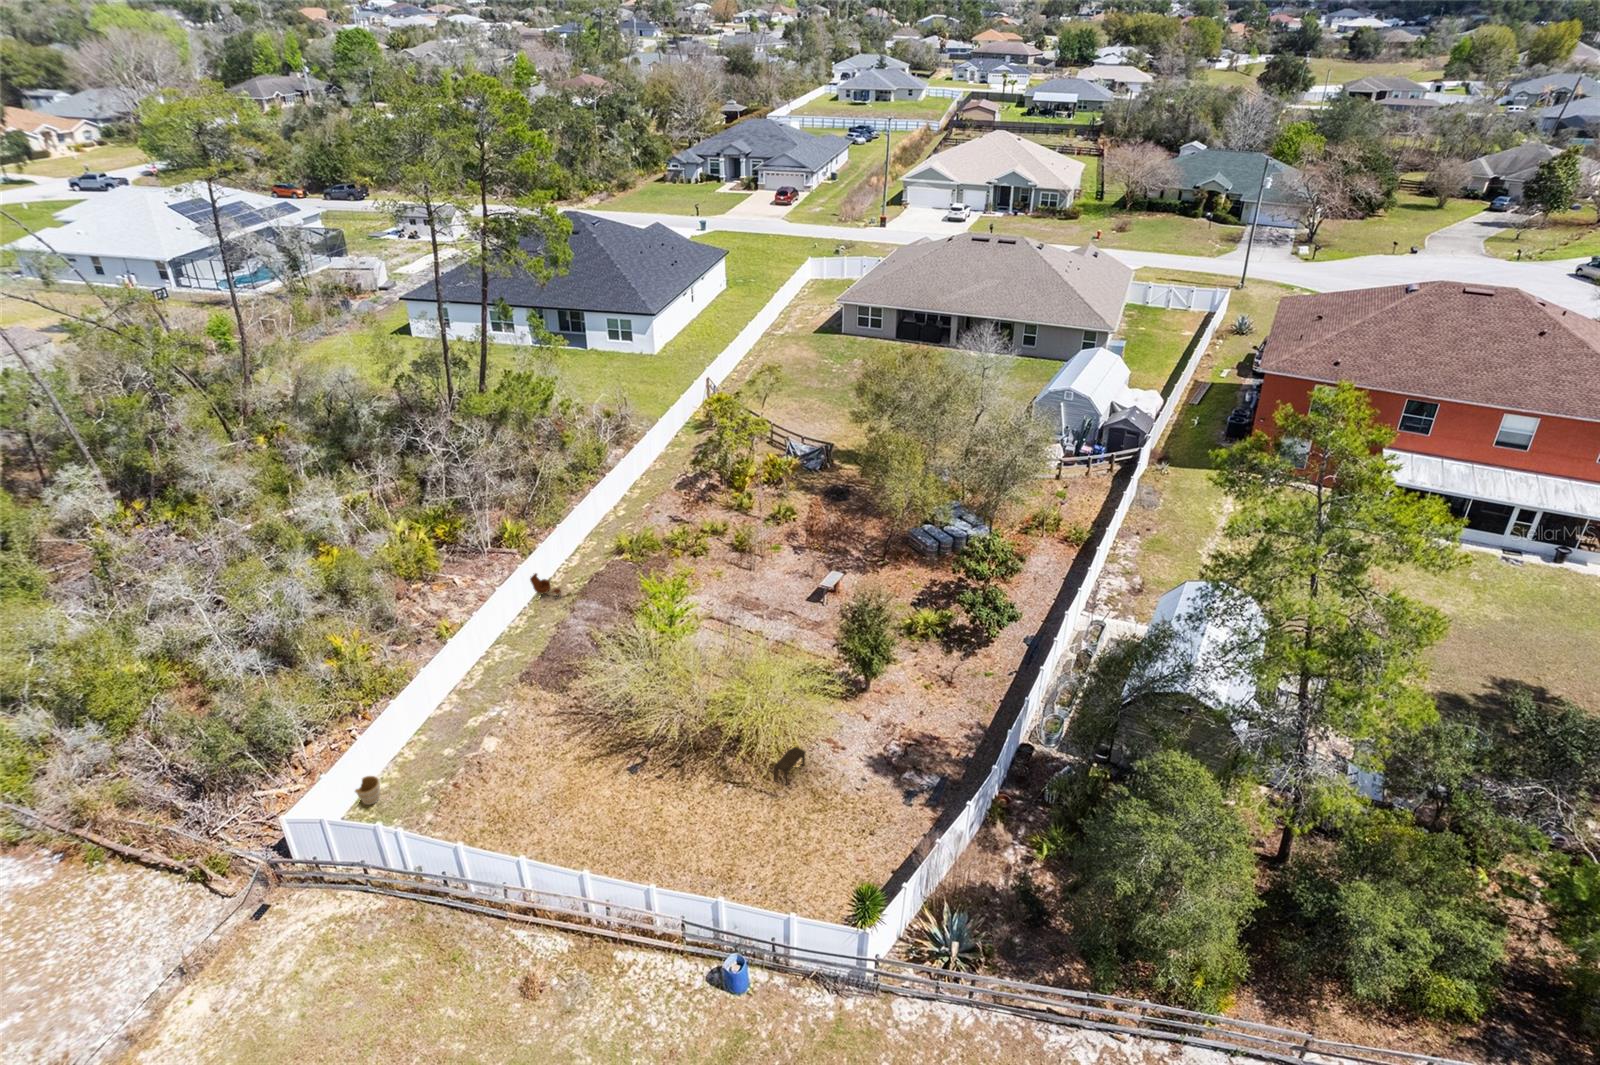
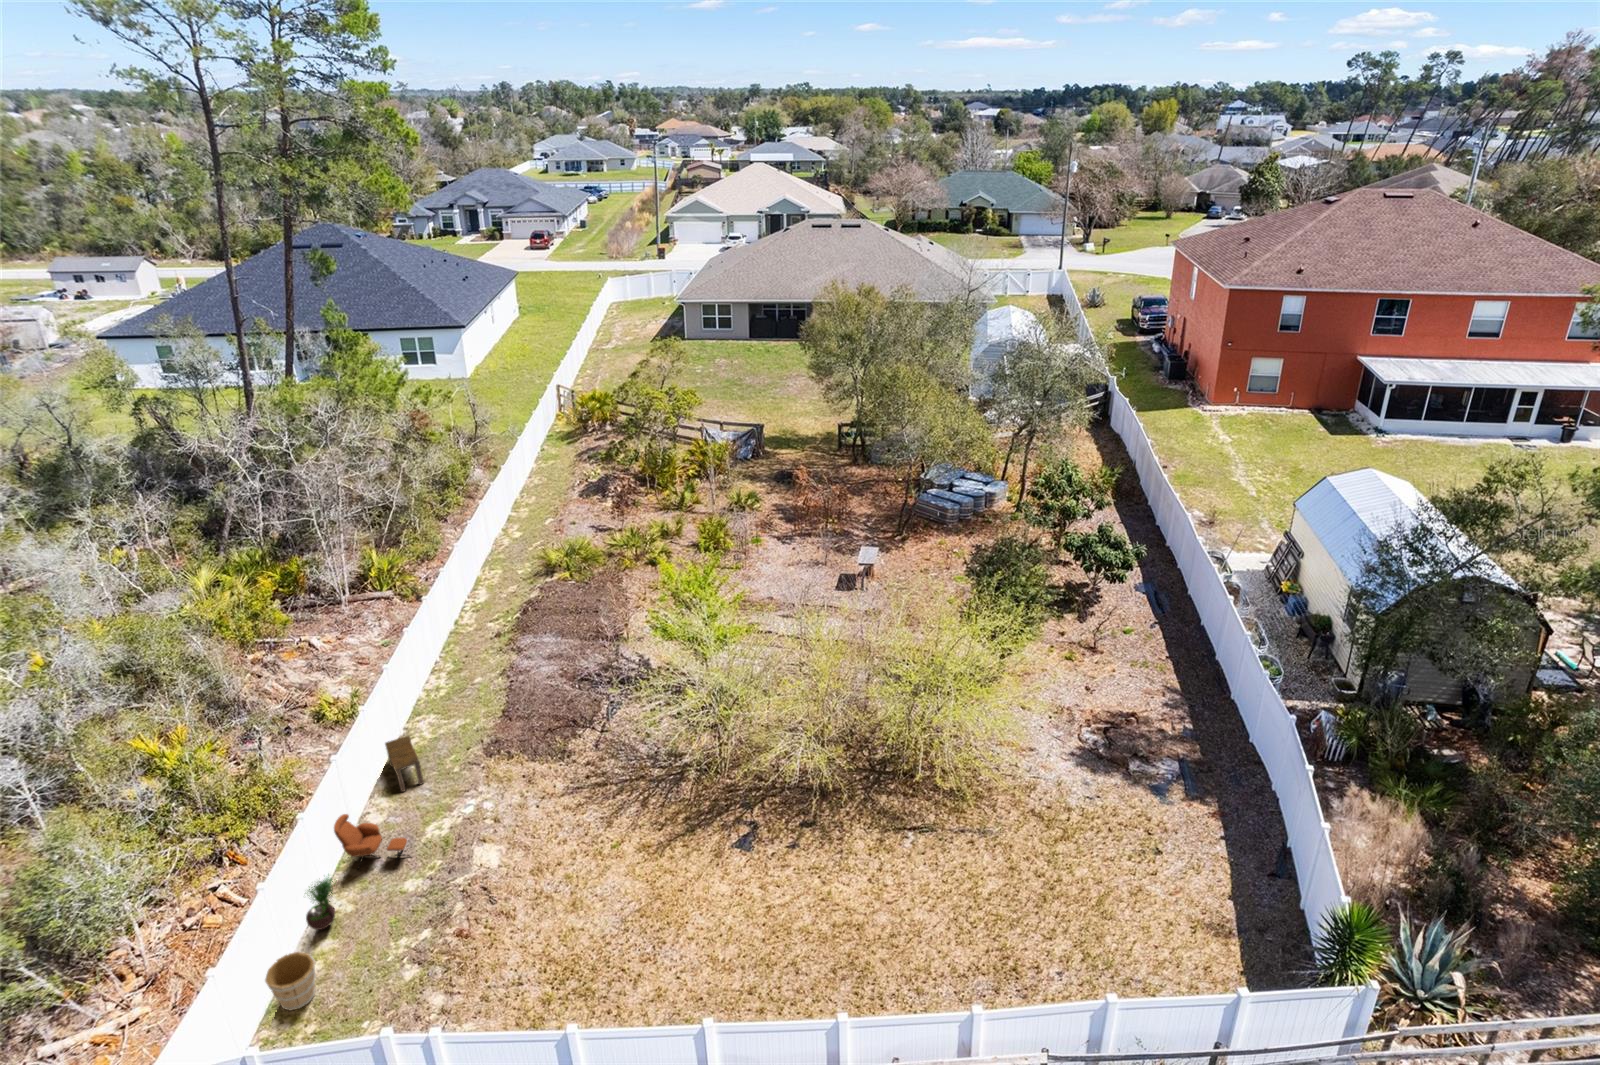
lounge chair: present [530,573,561,597] -> present [334,814,407,865]
potted tree: none [386,737,404,765] -> present [306,877,335,930]
bench: present [774,747,806,785] -> present [385,736,424,792]

